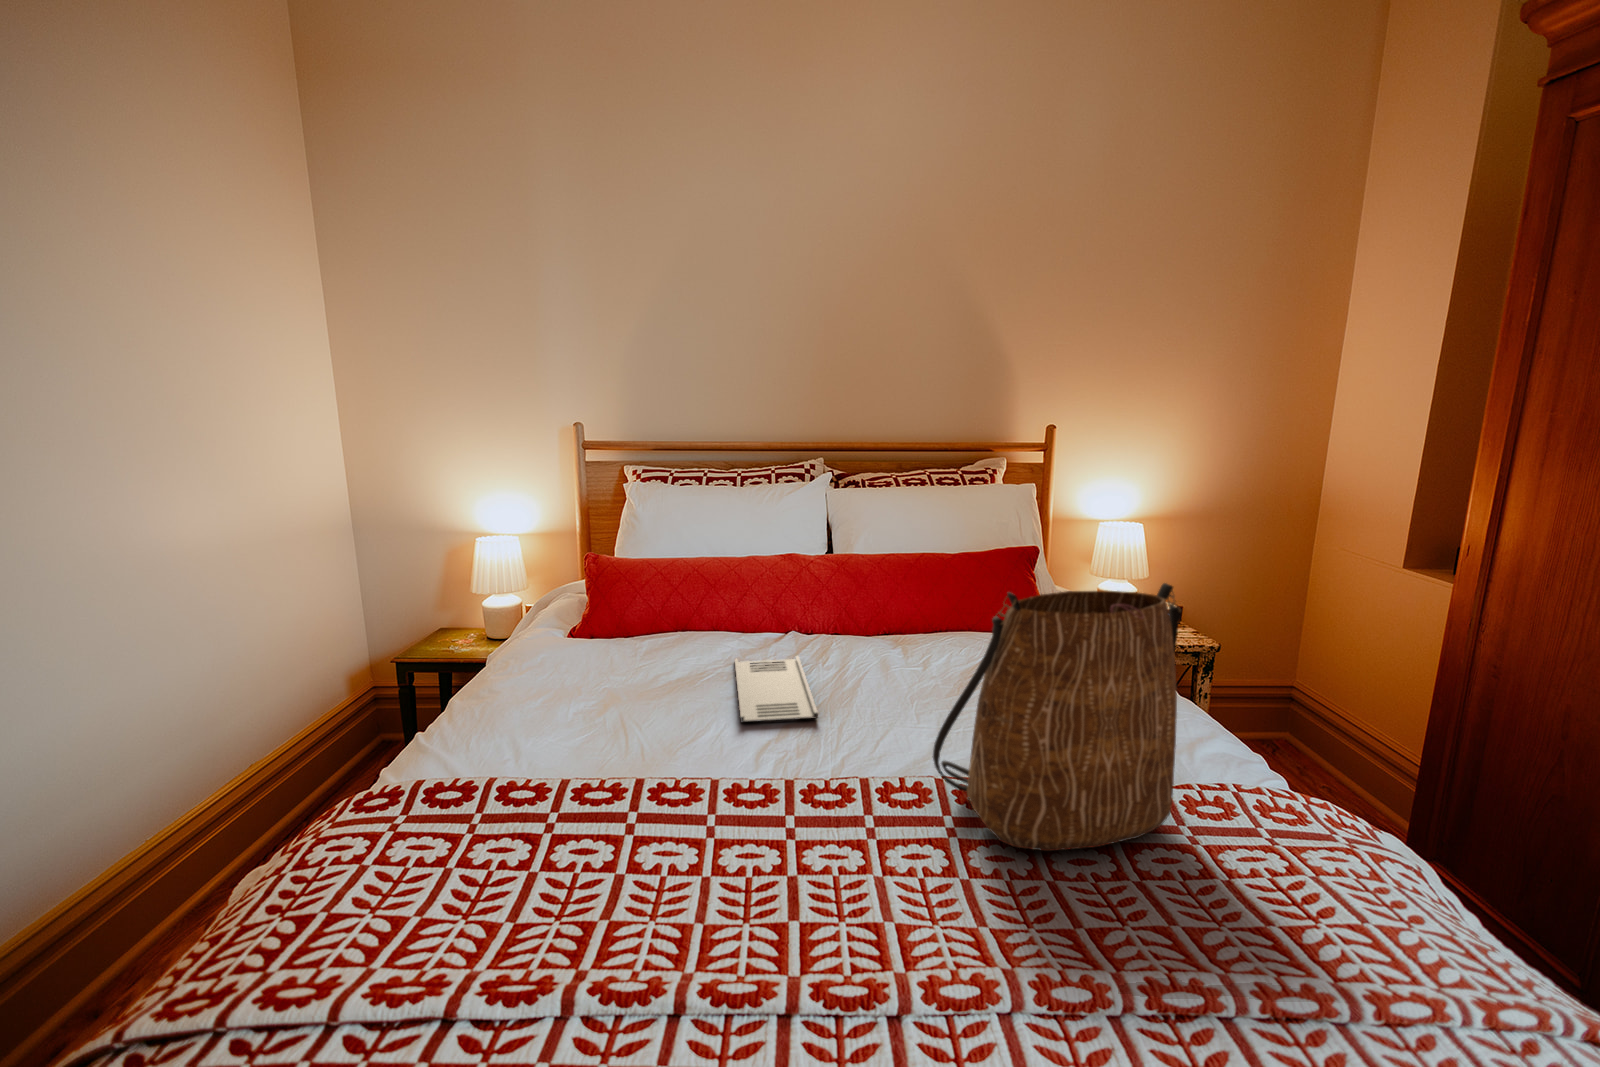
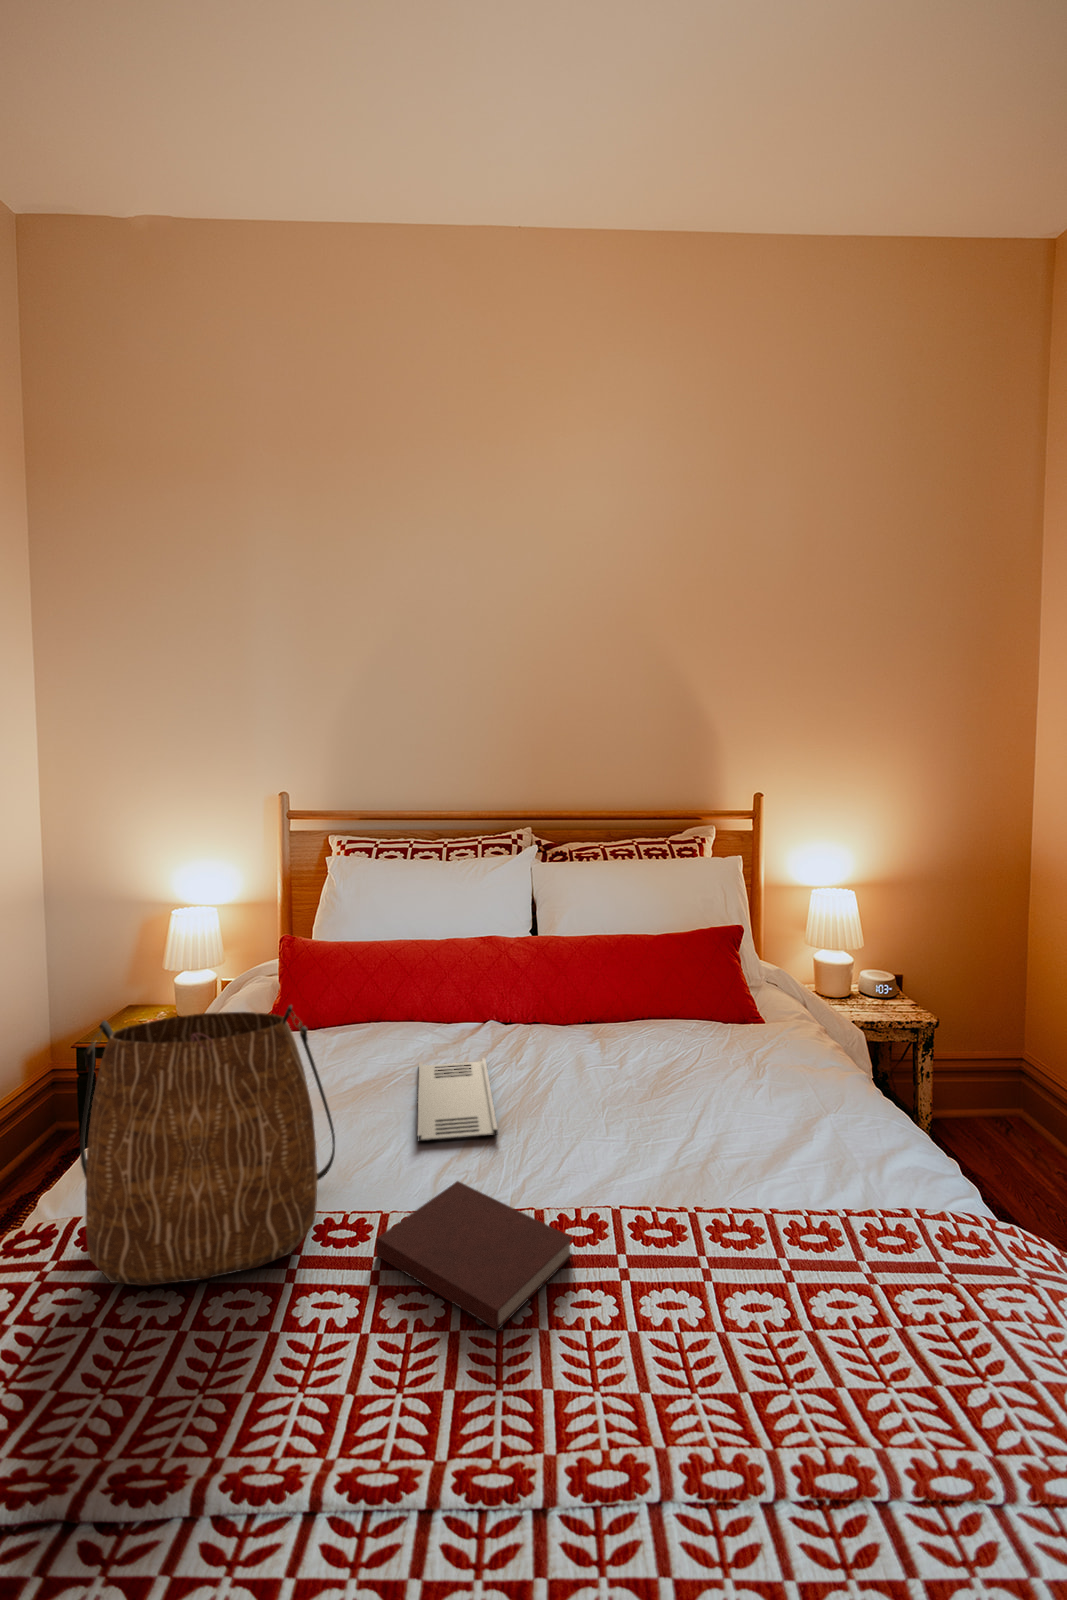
tote bag: present [933,583,1182,851] -> present [80,1005,335,1286]
notebook: none [711,753,904,875] -> present [376,1181,573,1330]

